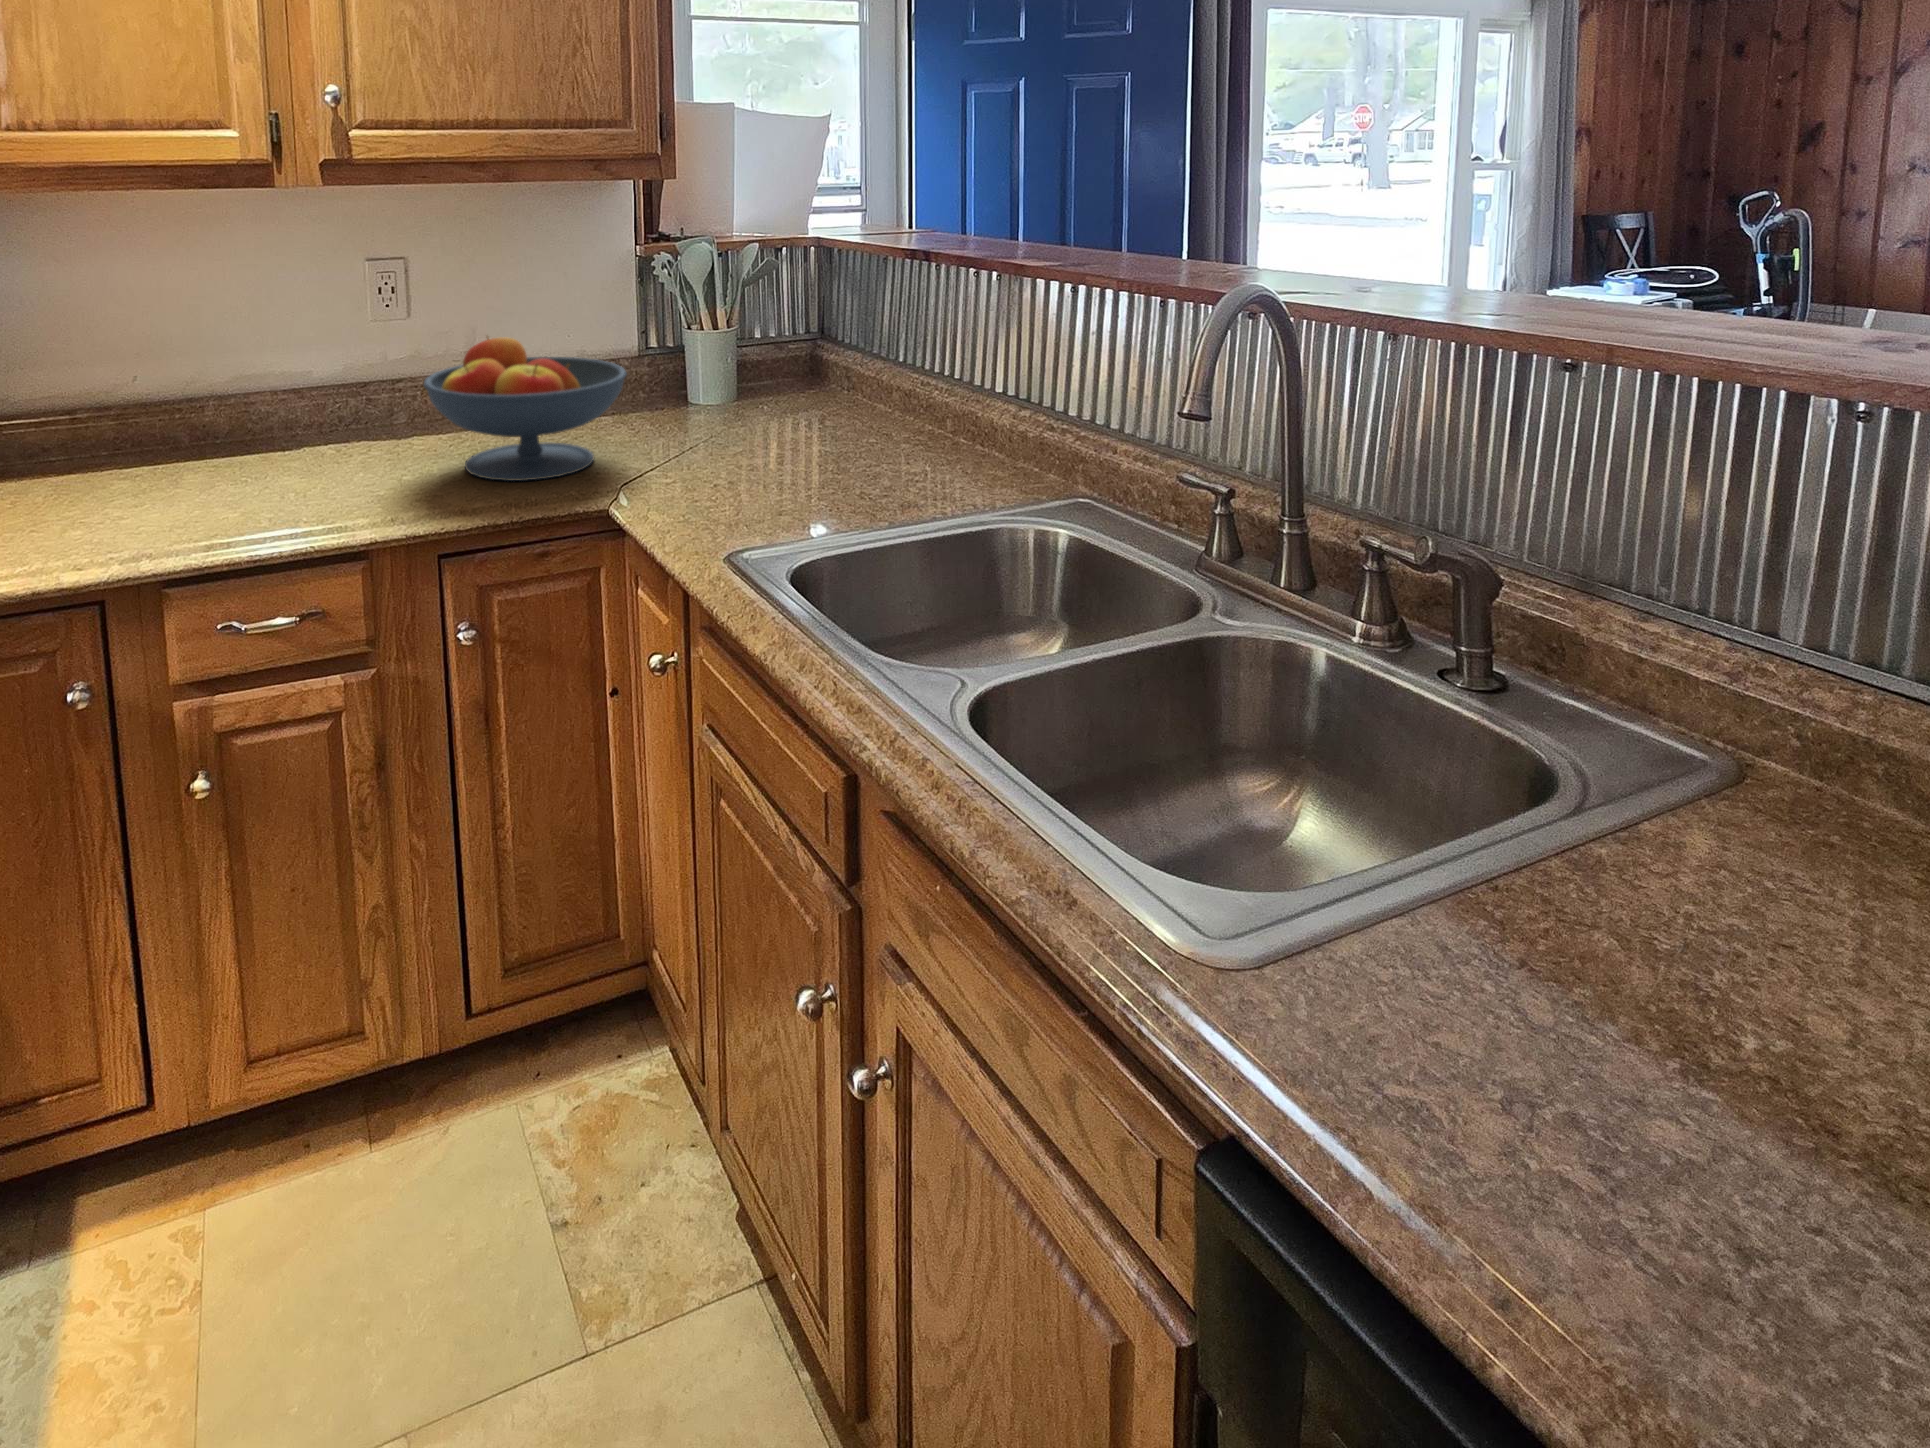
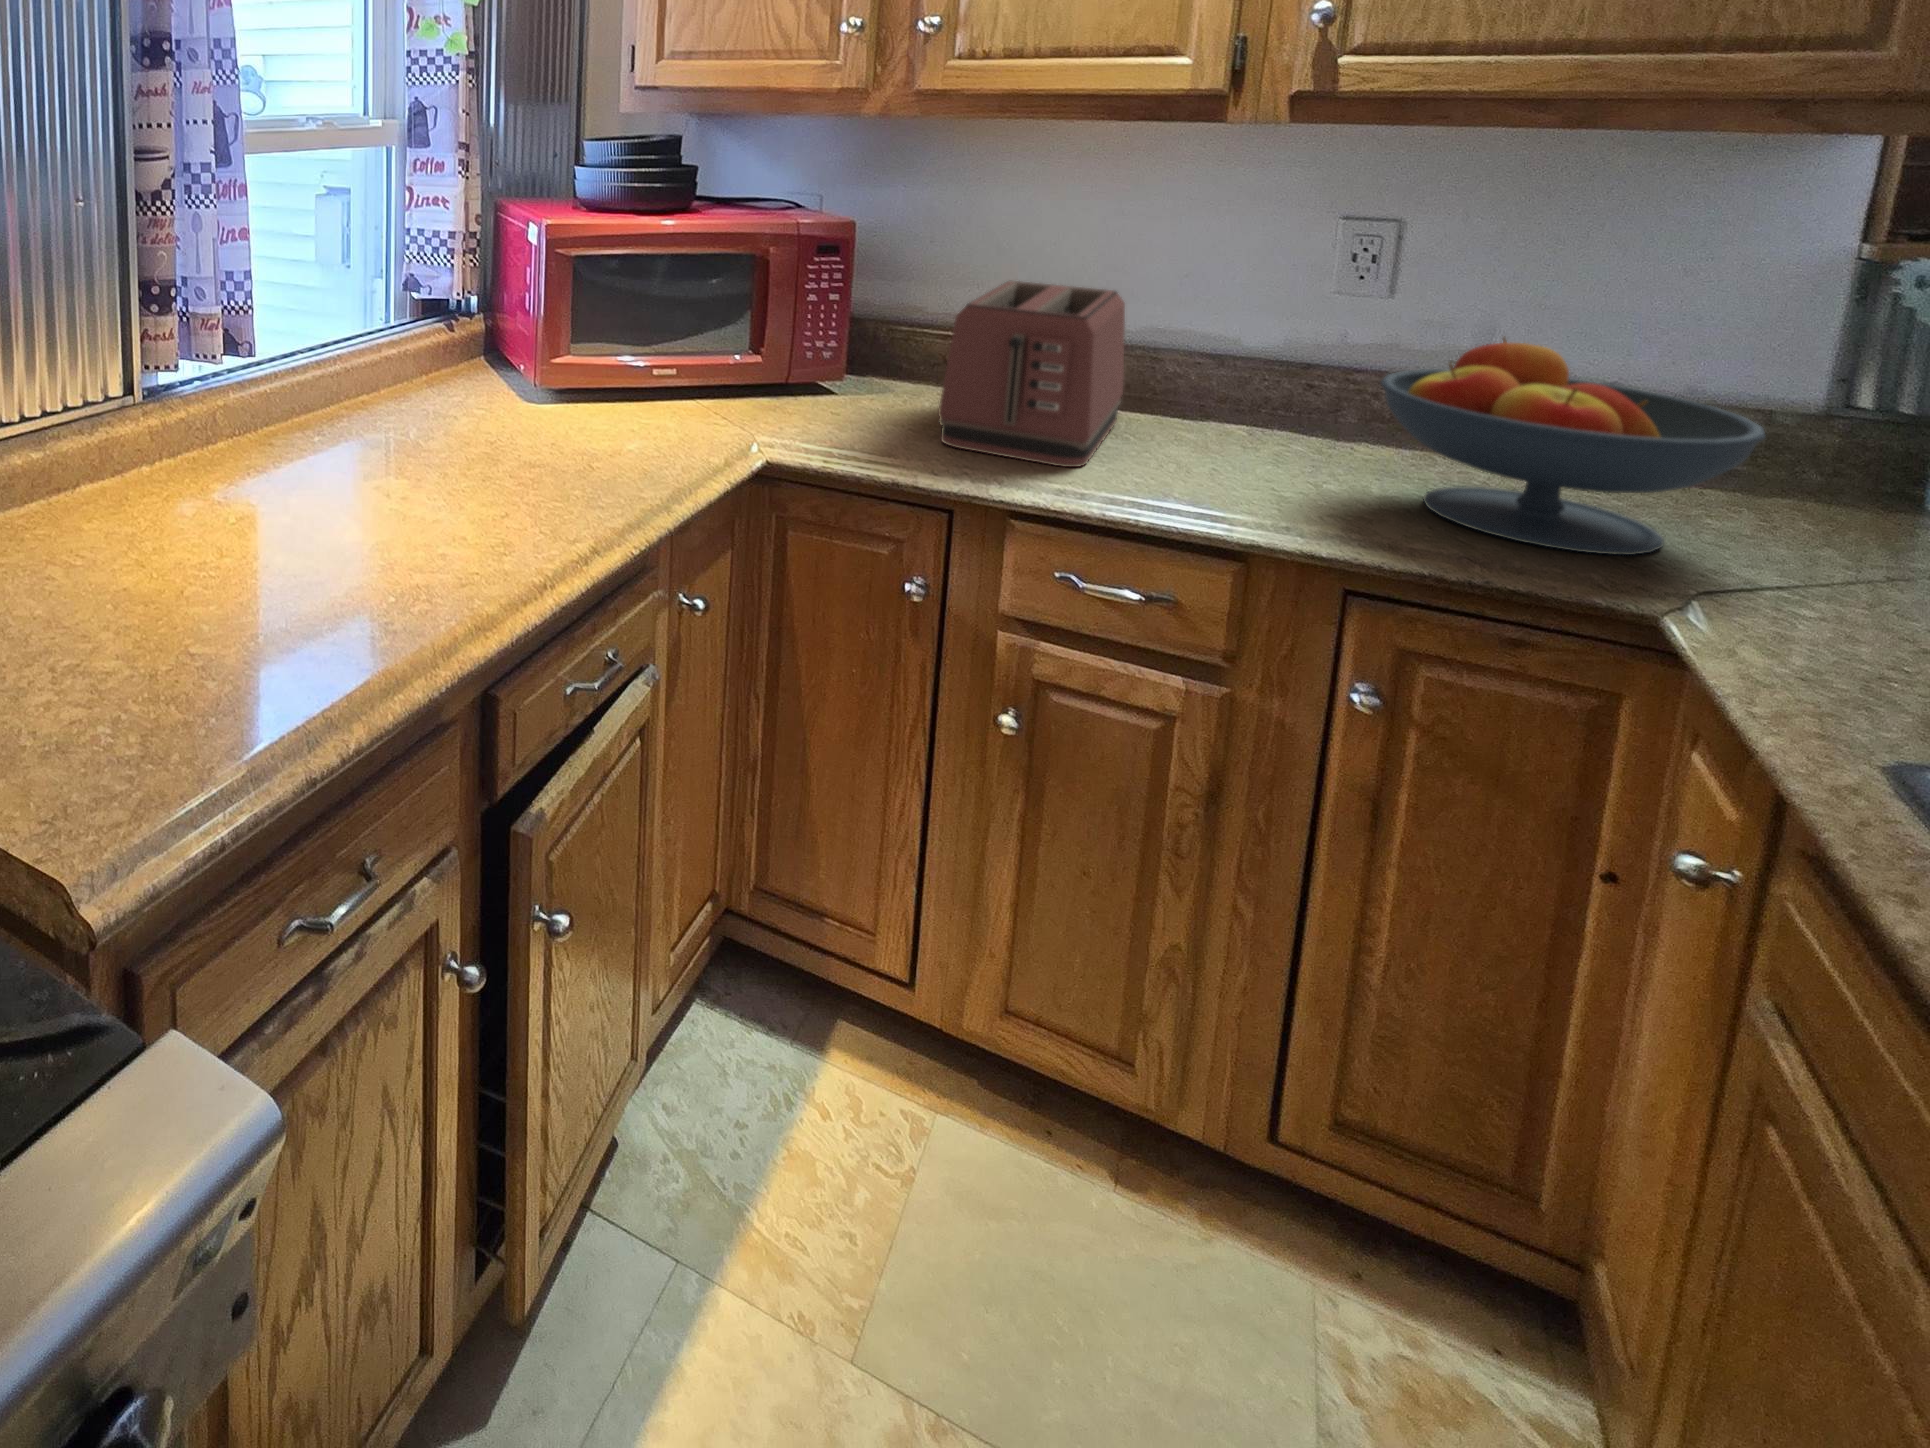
toaster: none [62,347,230,536] -> present [938,281,1125,467]

